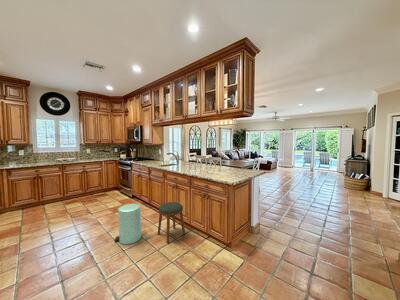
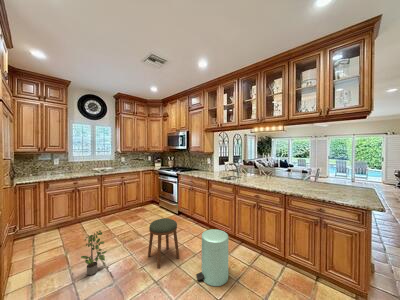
stool: present [158,202,185,243] -> present [148,218,180,268]
potted plant: none [25,205,50,239] -> present [81,231,107,275]

